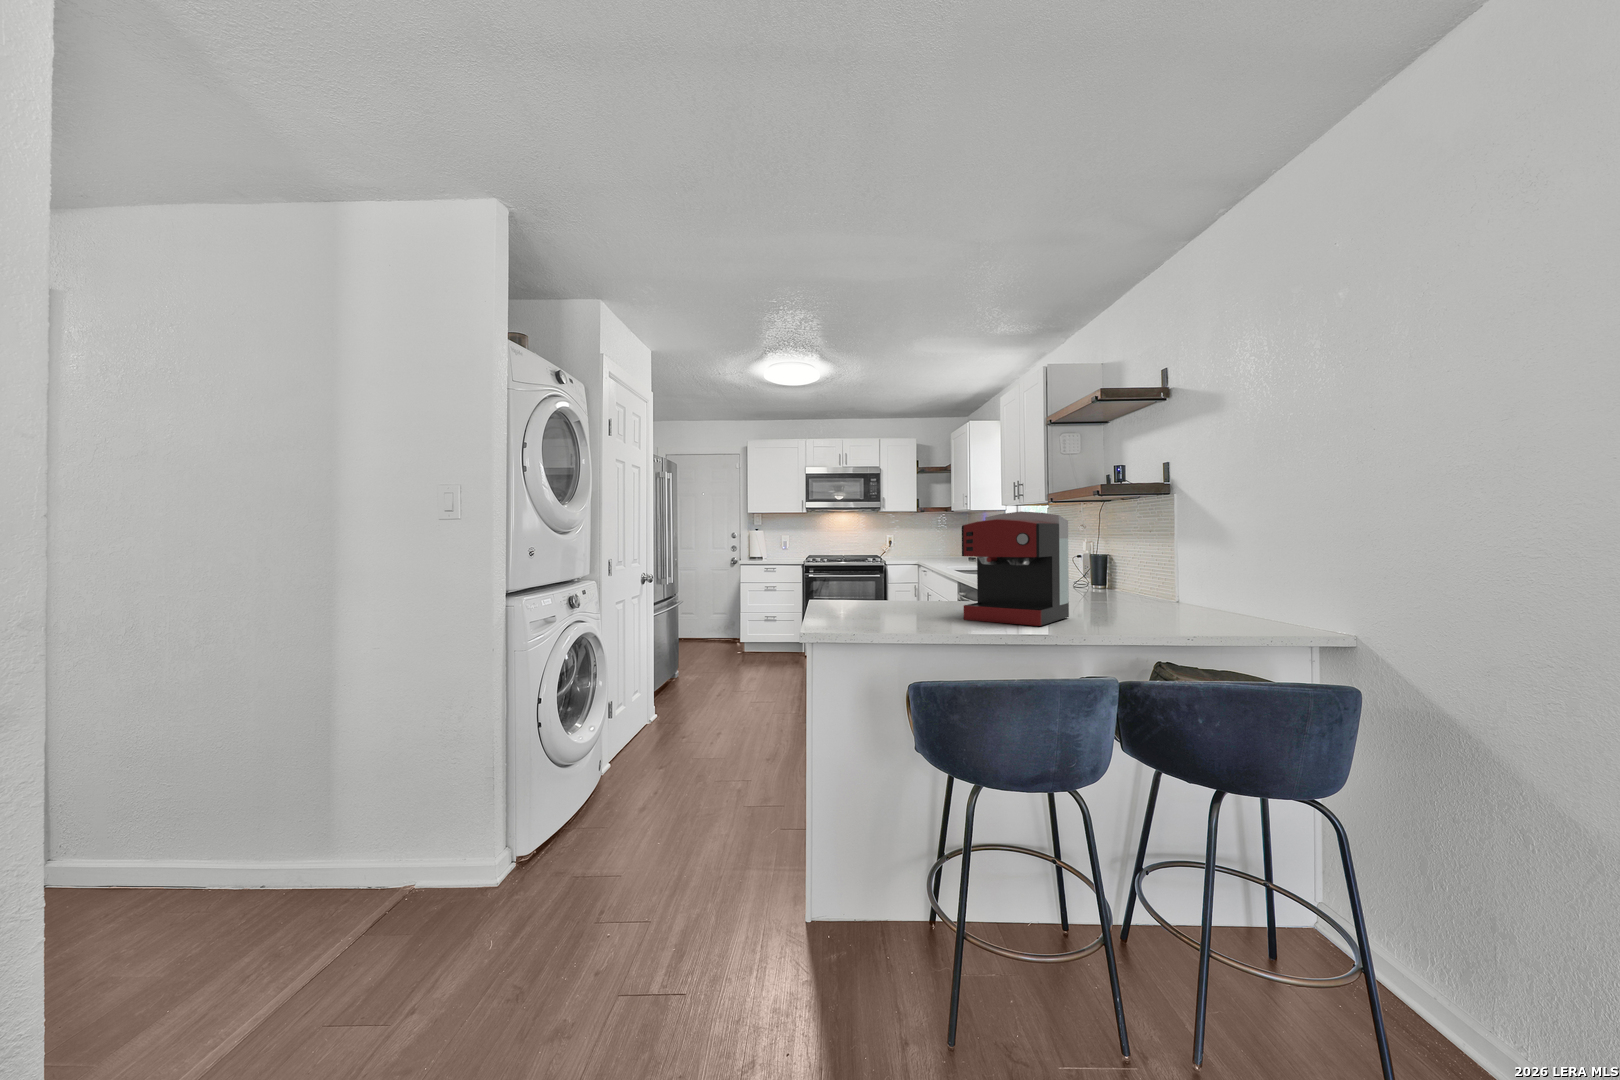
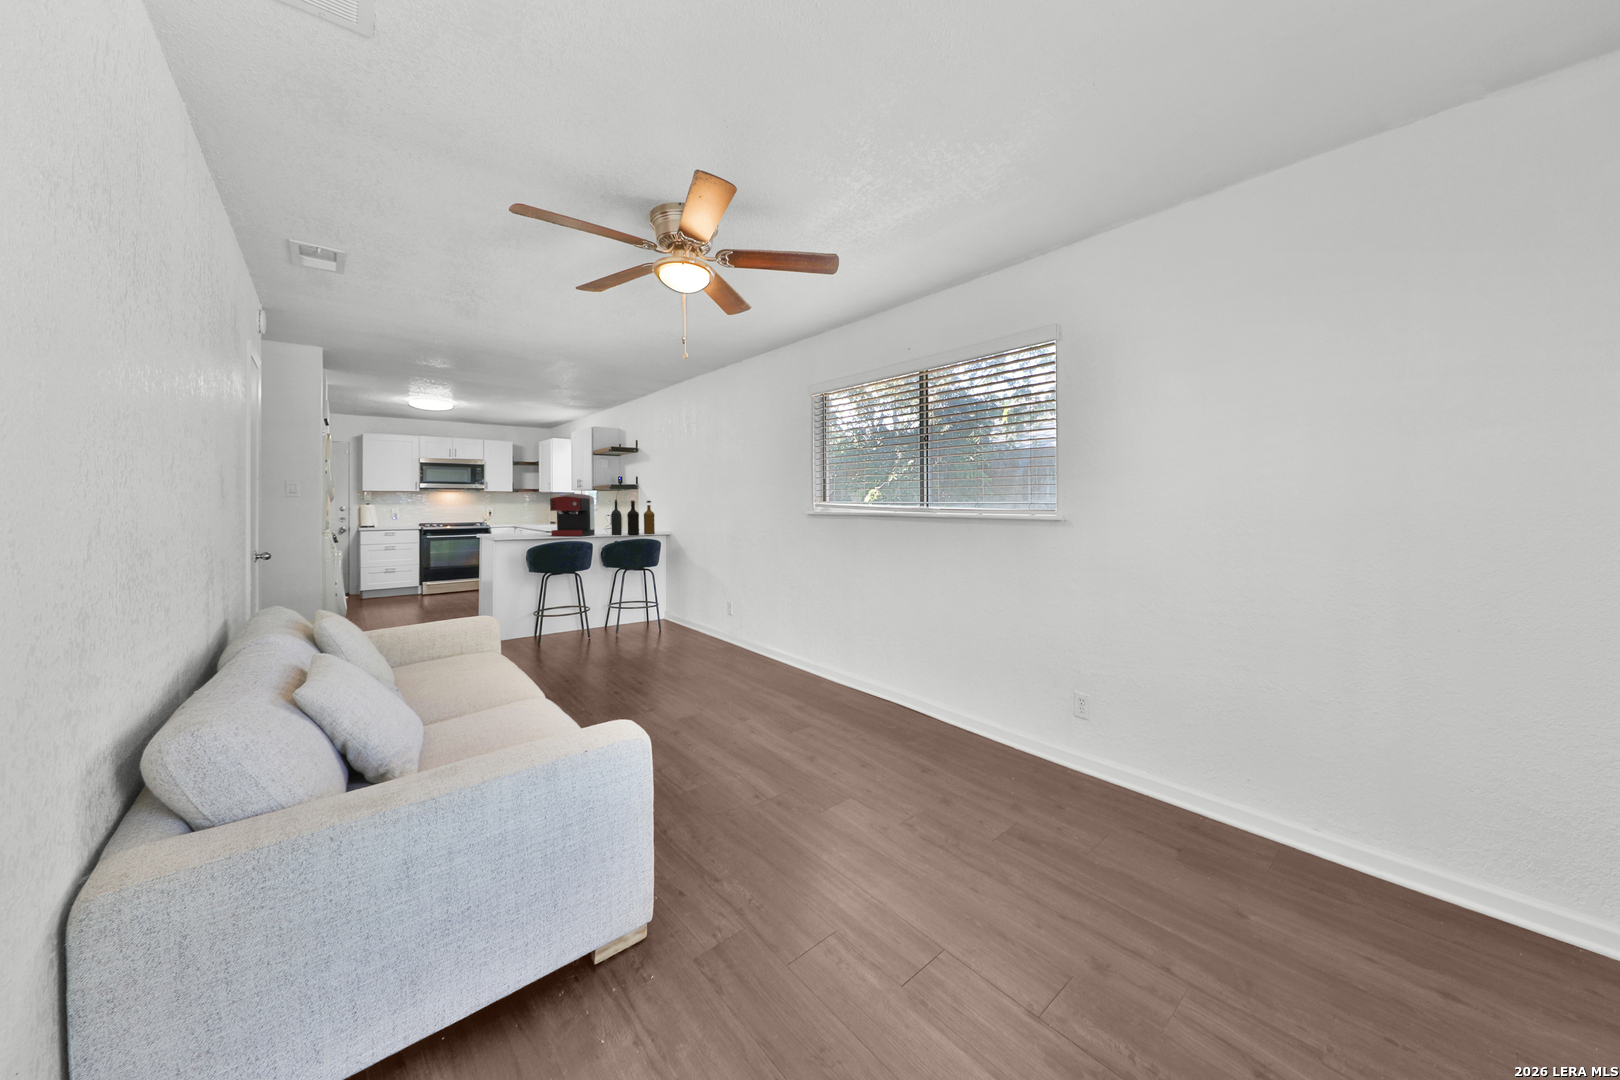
bottle: none [1111,524,1240,621] -> present [611,500,655,535]

